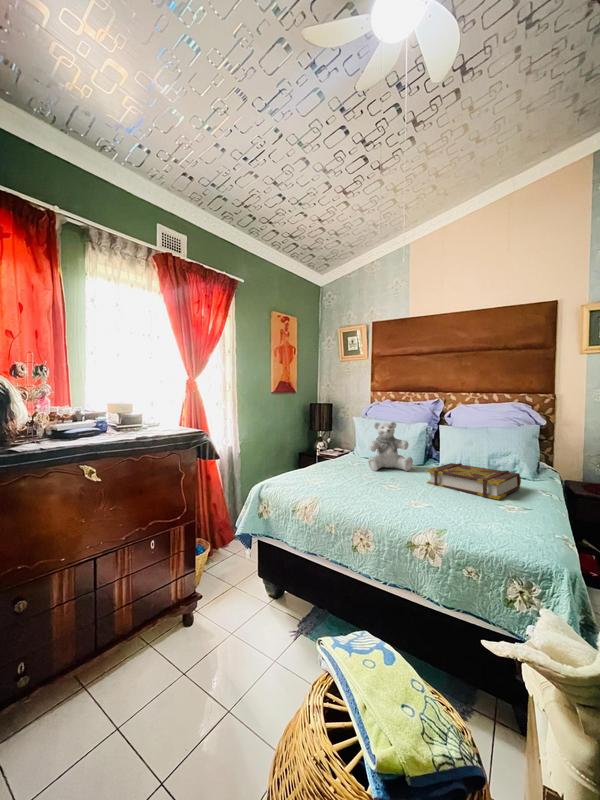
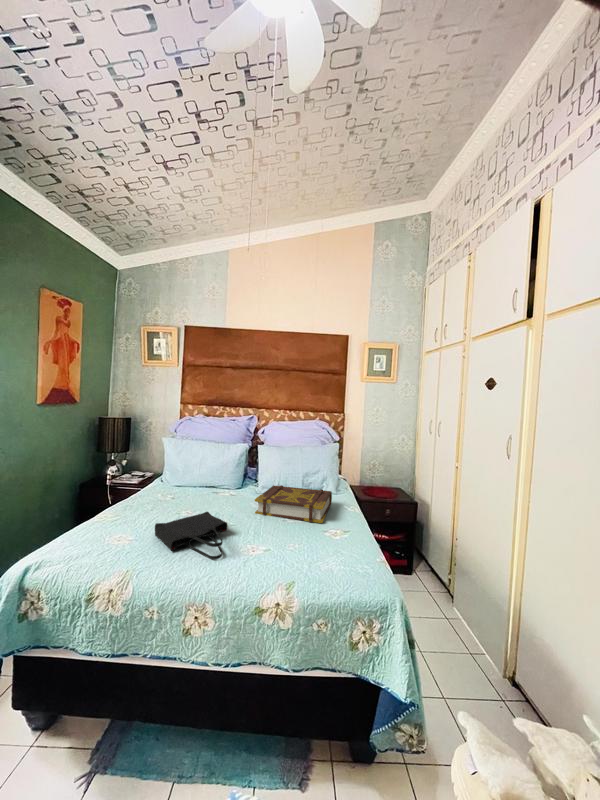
teddy bear: present [368,422,413,471] -> none [187,445,236,505]
tote bag: none [339,473,395,502] -> present [155,512,227,559]

